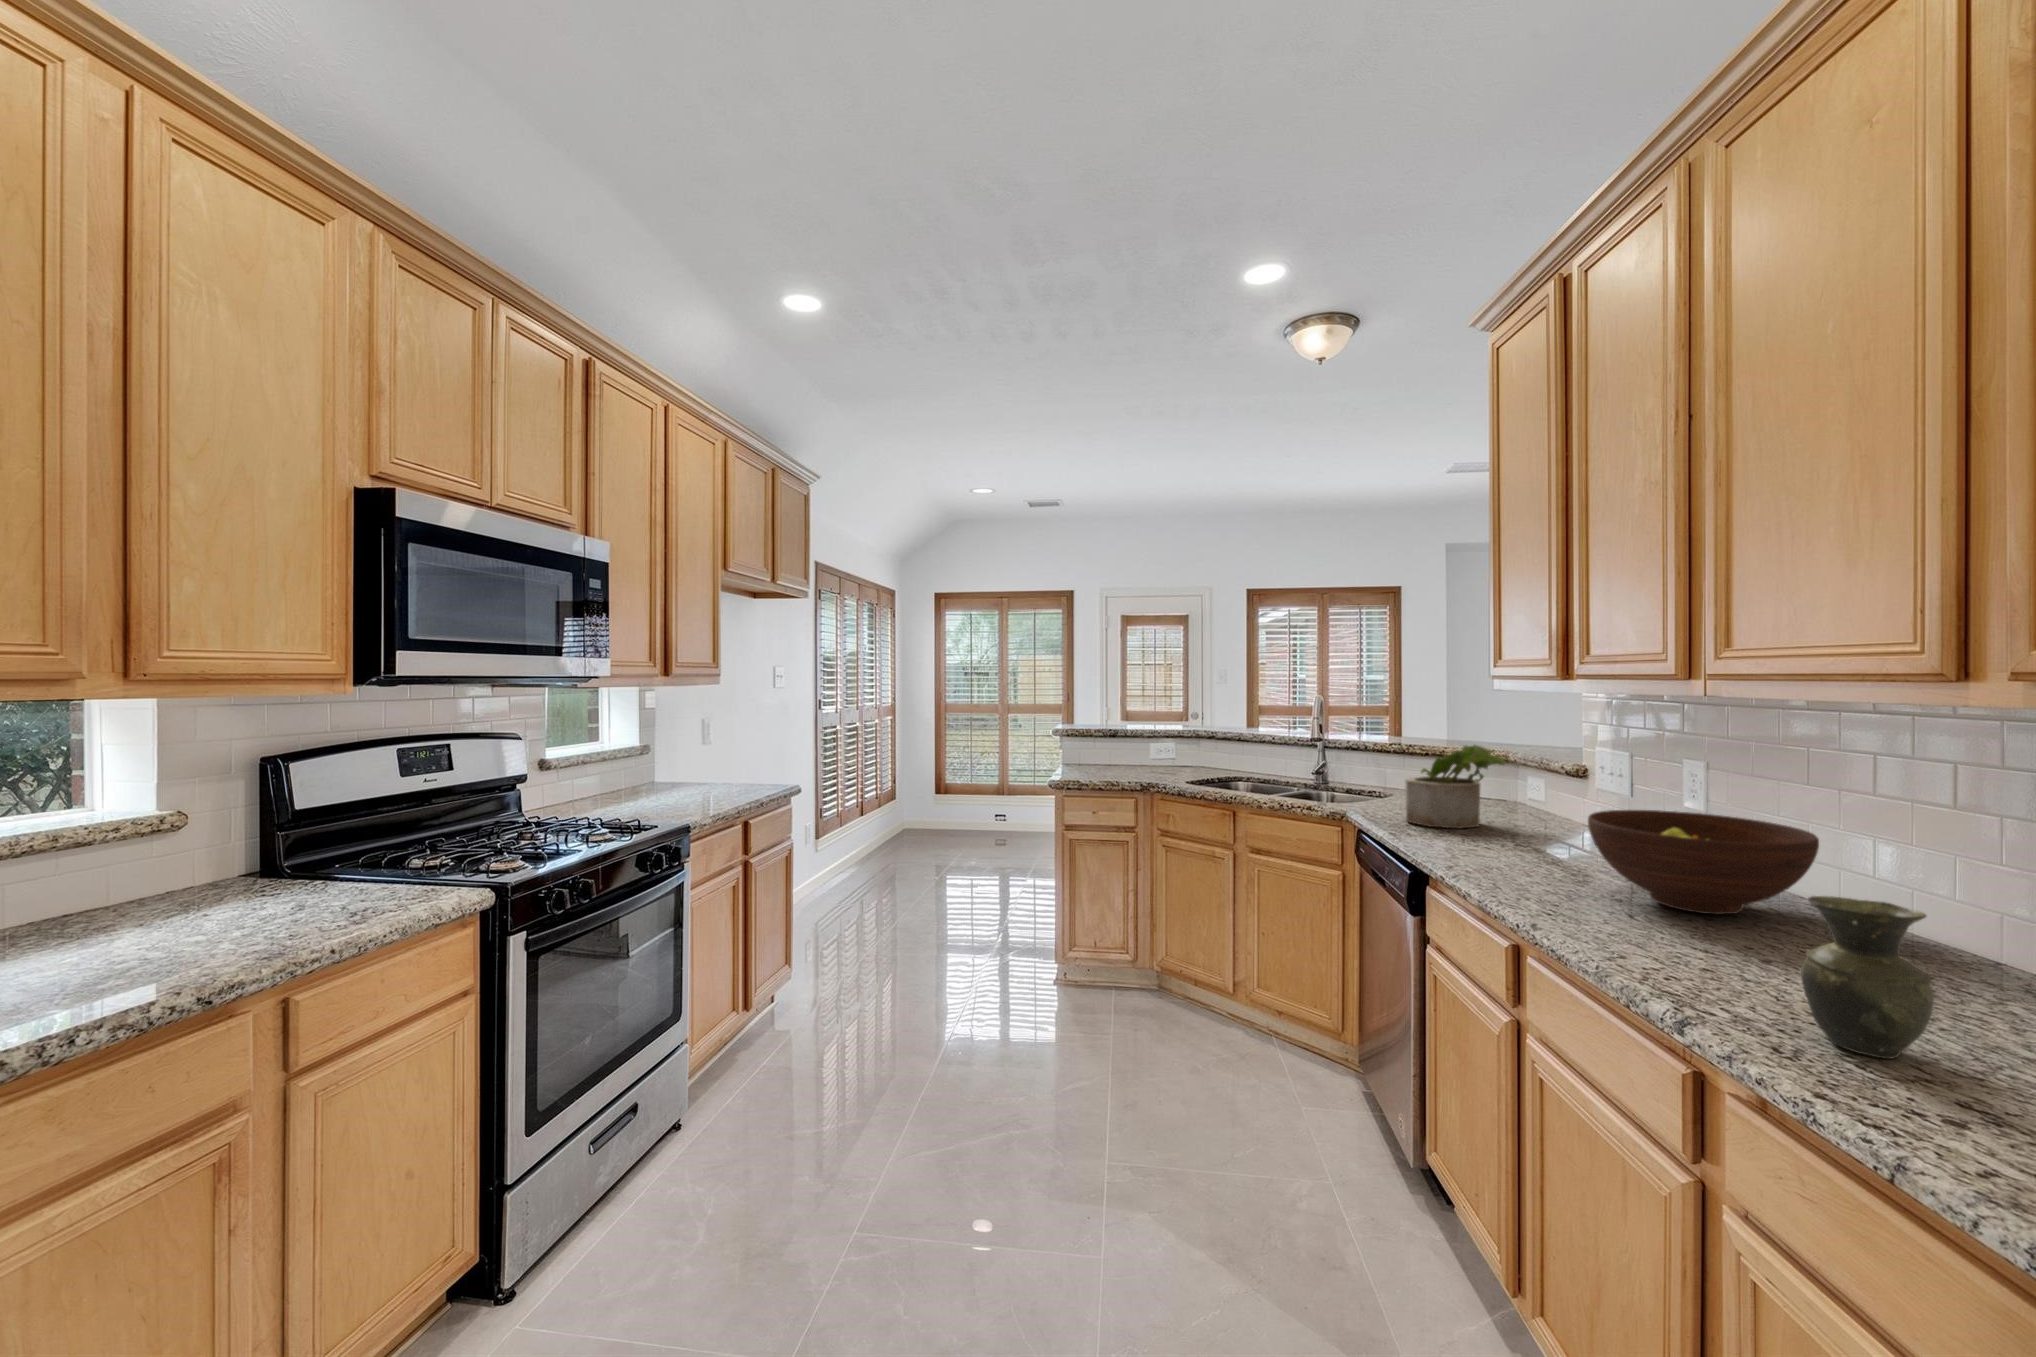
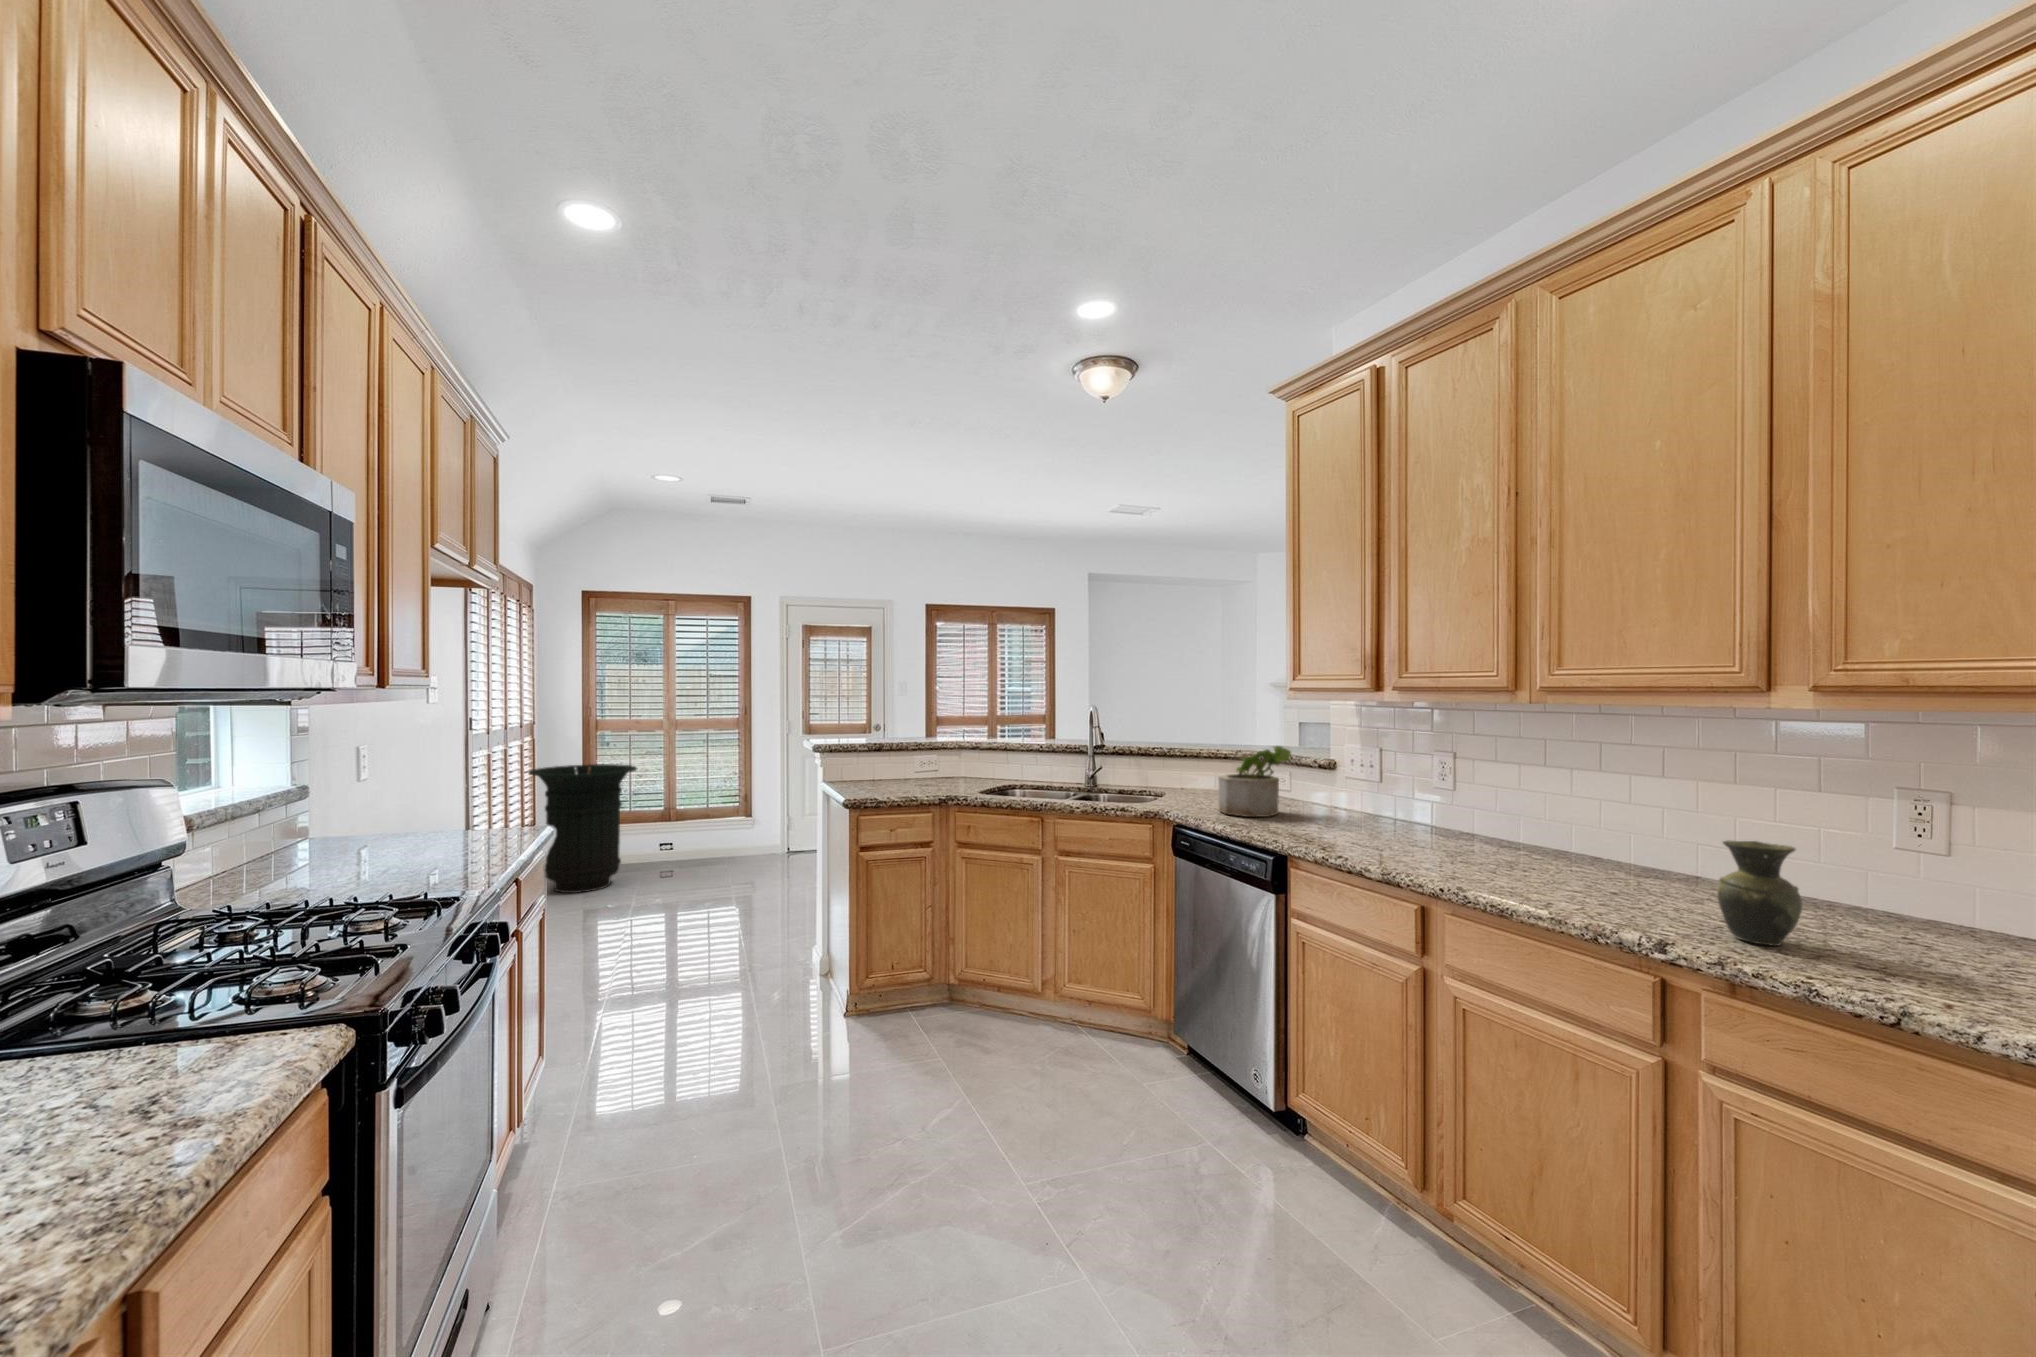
trash can: none [885,743,967,850] -> present [529,764,637,893]
fruit bowl: present [1588,810,1819,914] -> none [1438,791,1592,864]

